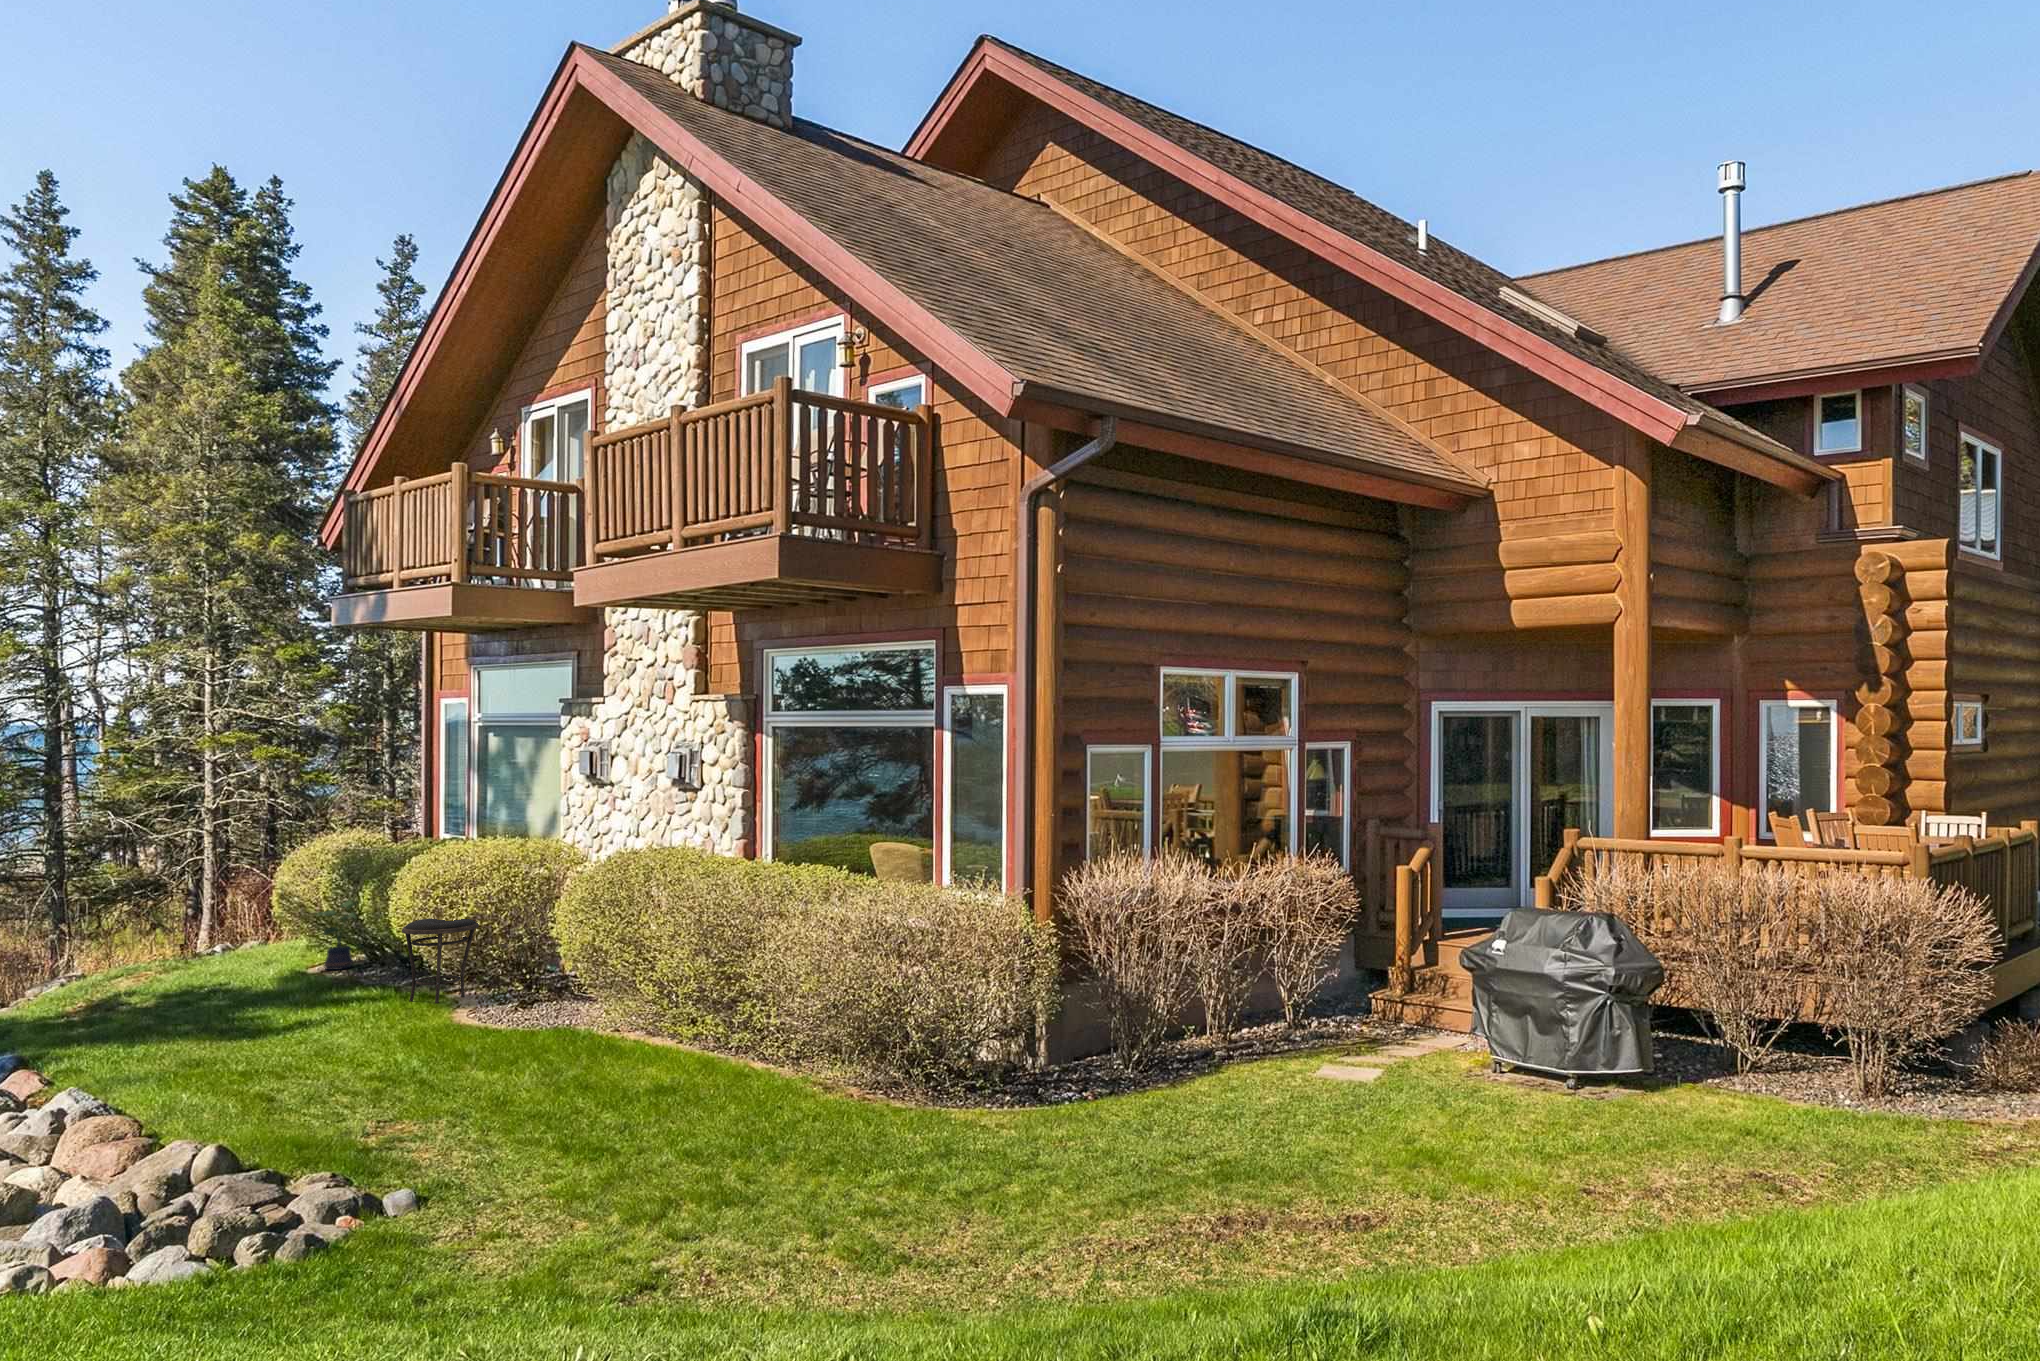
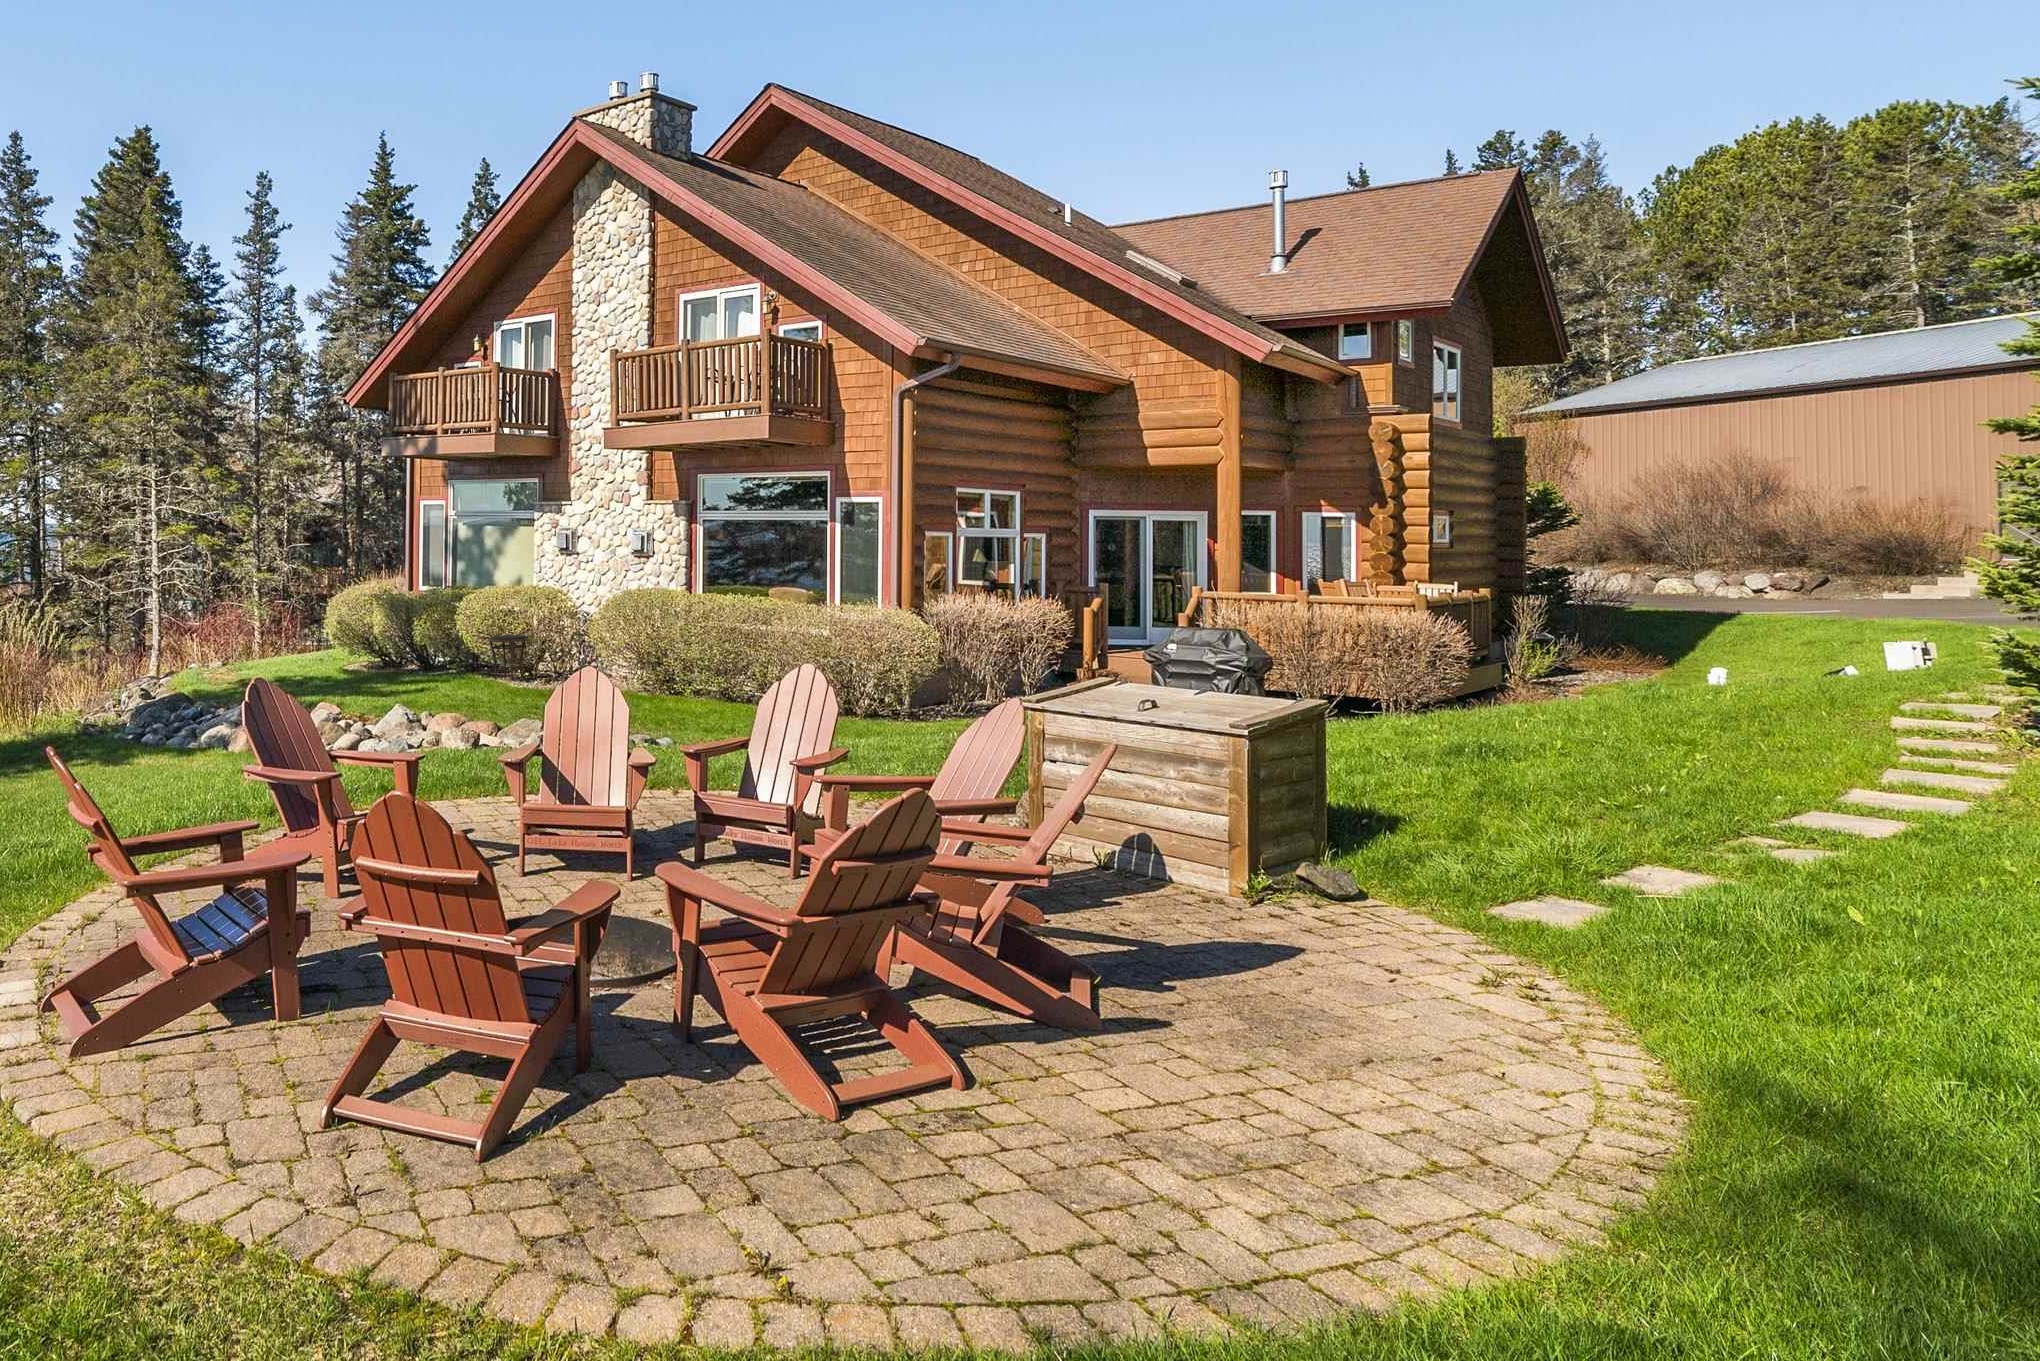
potted plant: present [317,900,356,970] -> none [404,628,430,670]

